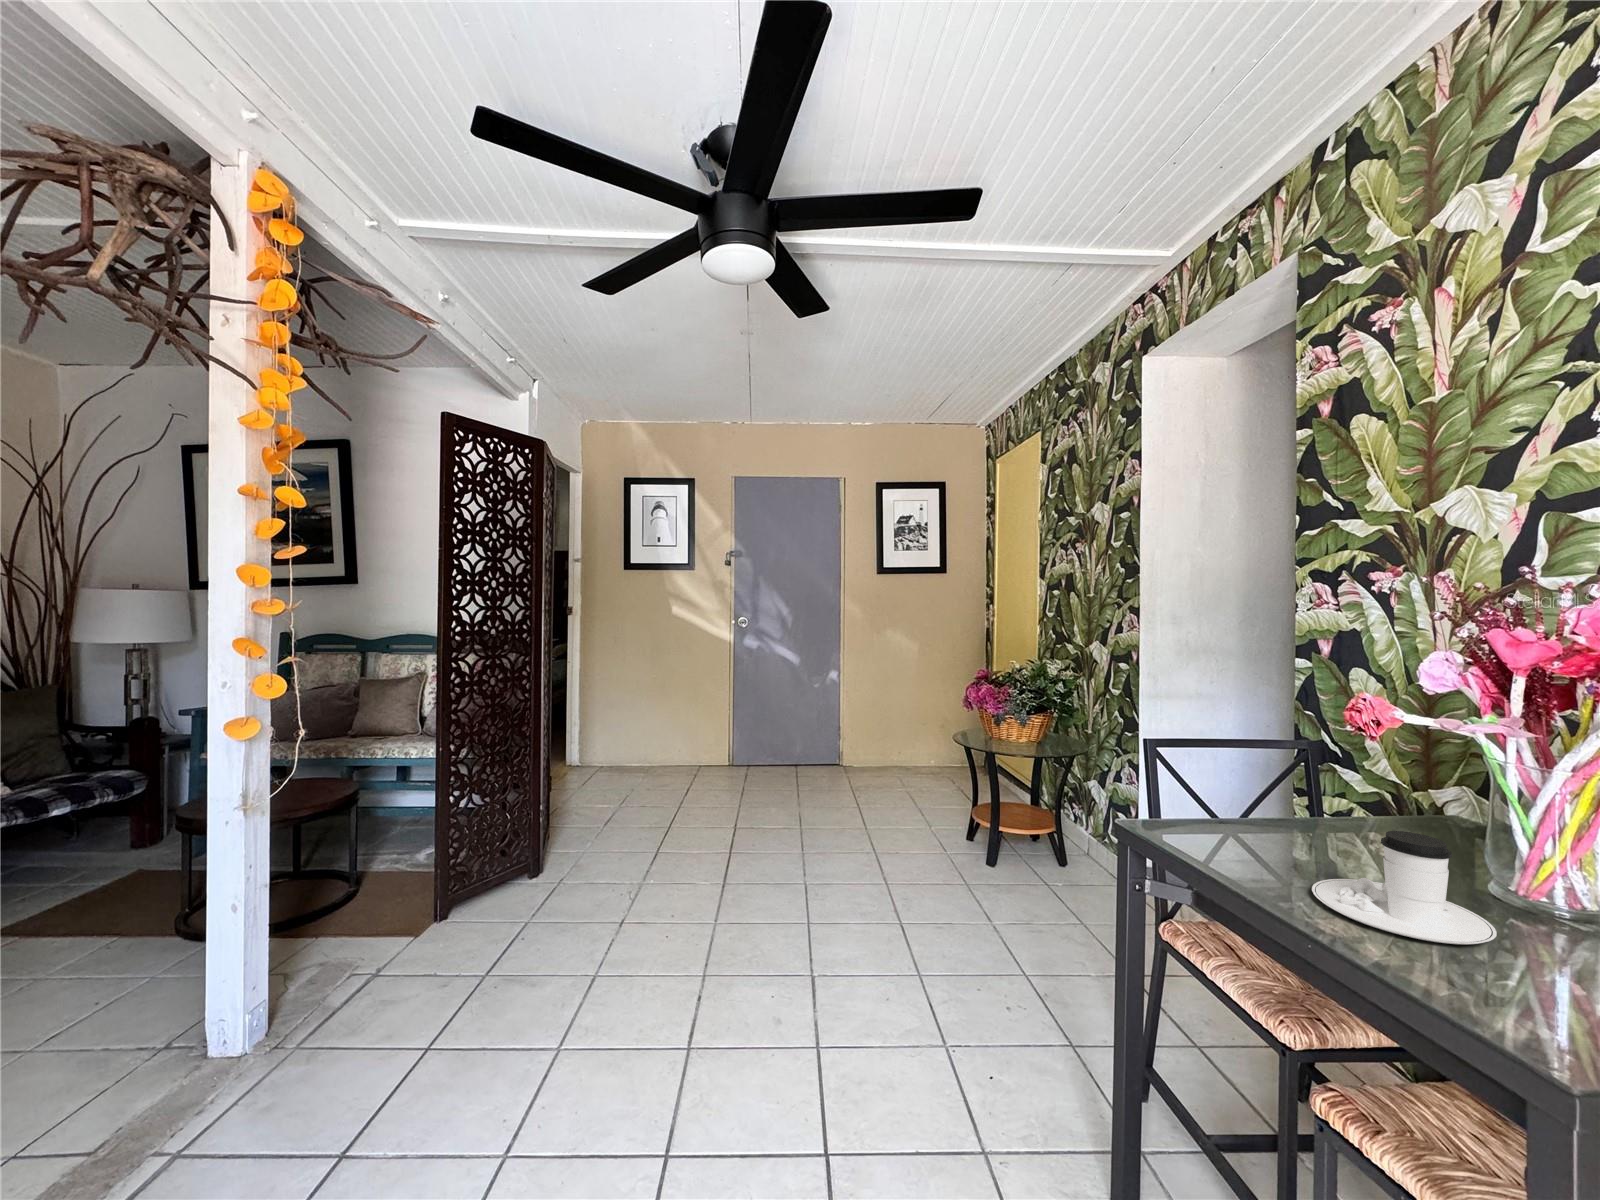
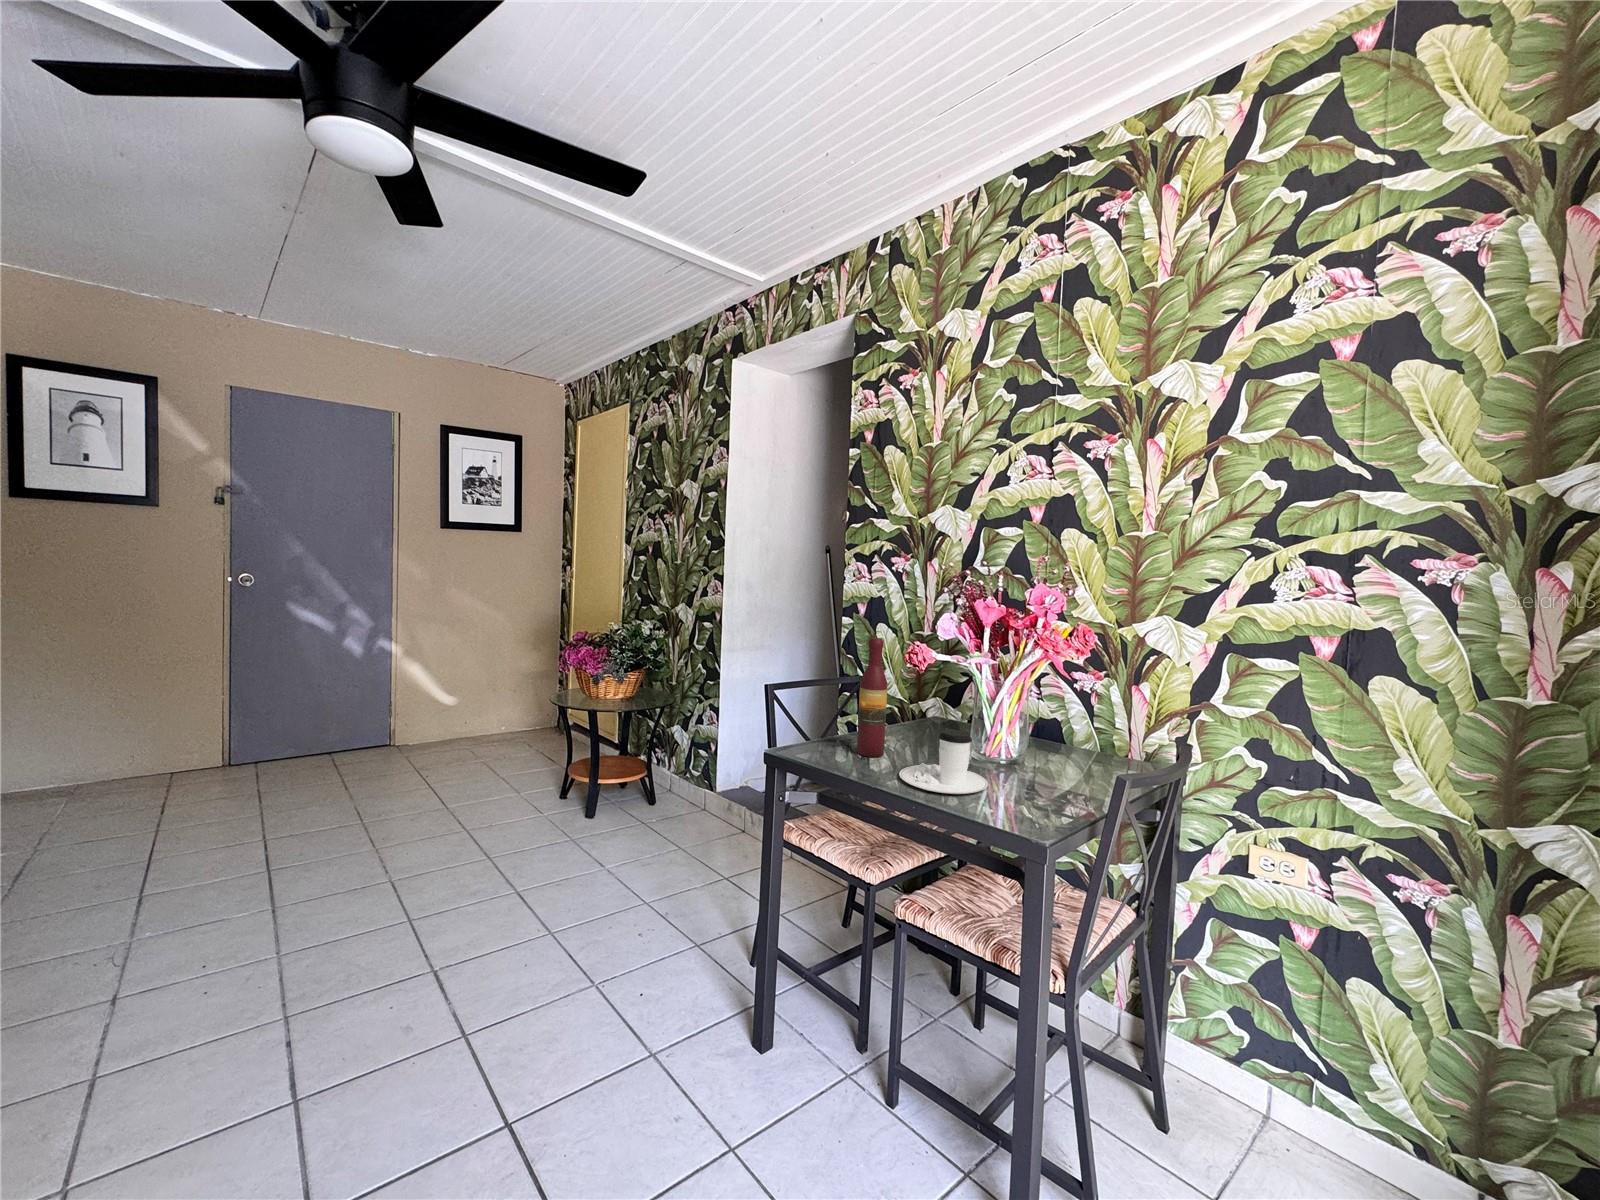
wine bottle: none [1260,684,1309,855] -> present [857,638,887,757]

